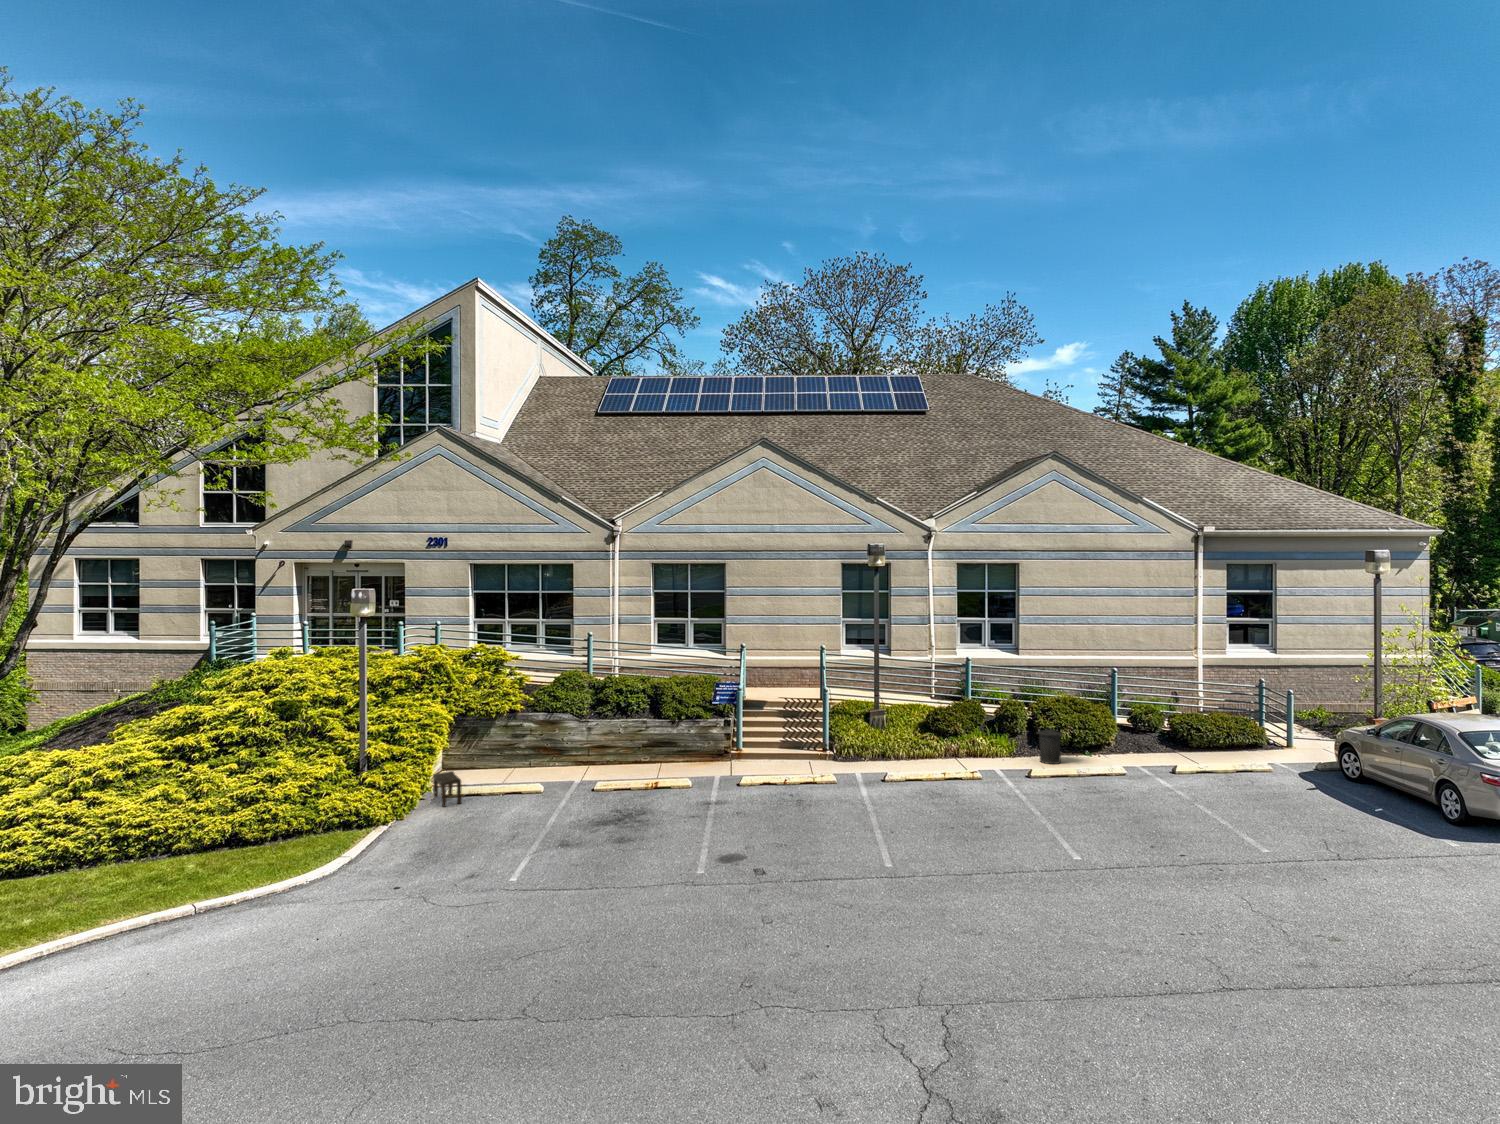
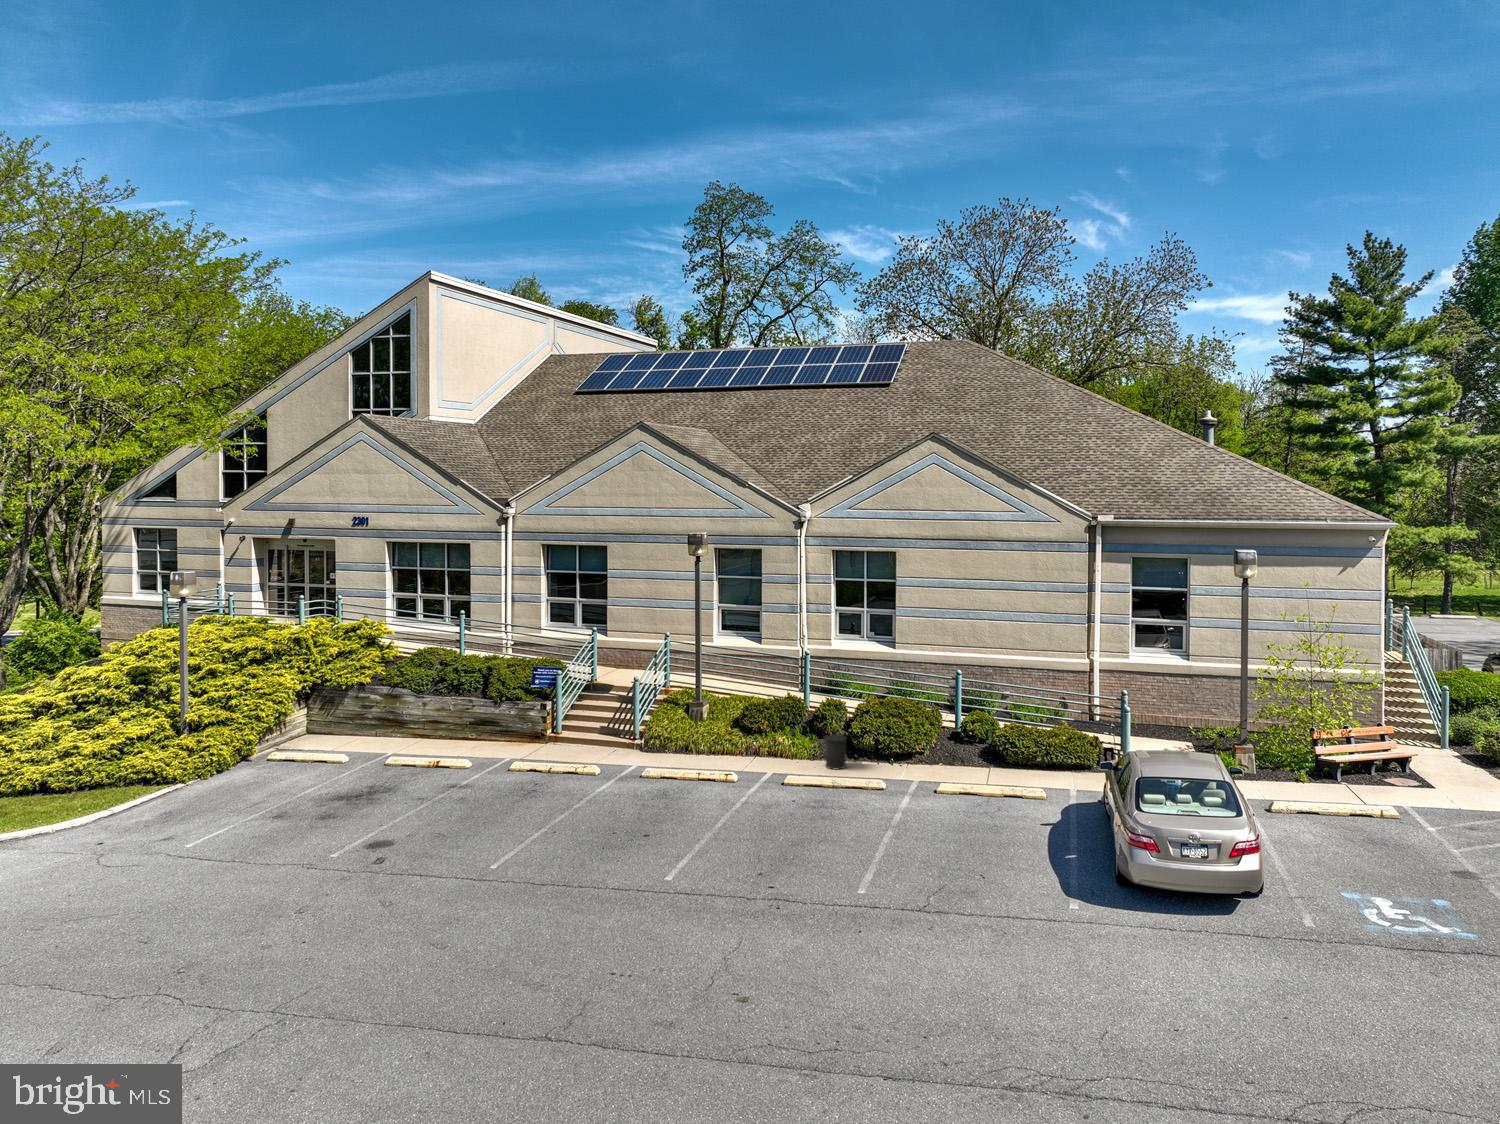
bench: present [433,771,462,807] -> none [256,738,283,770]

